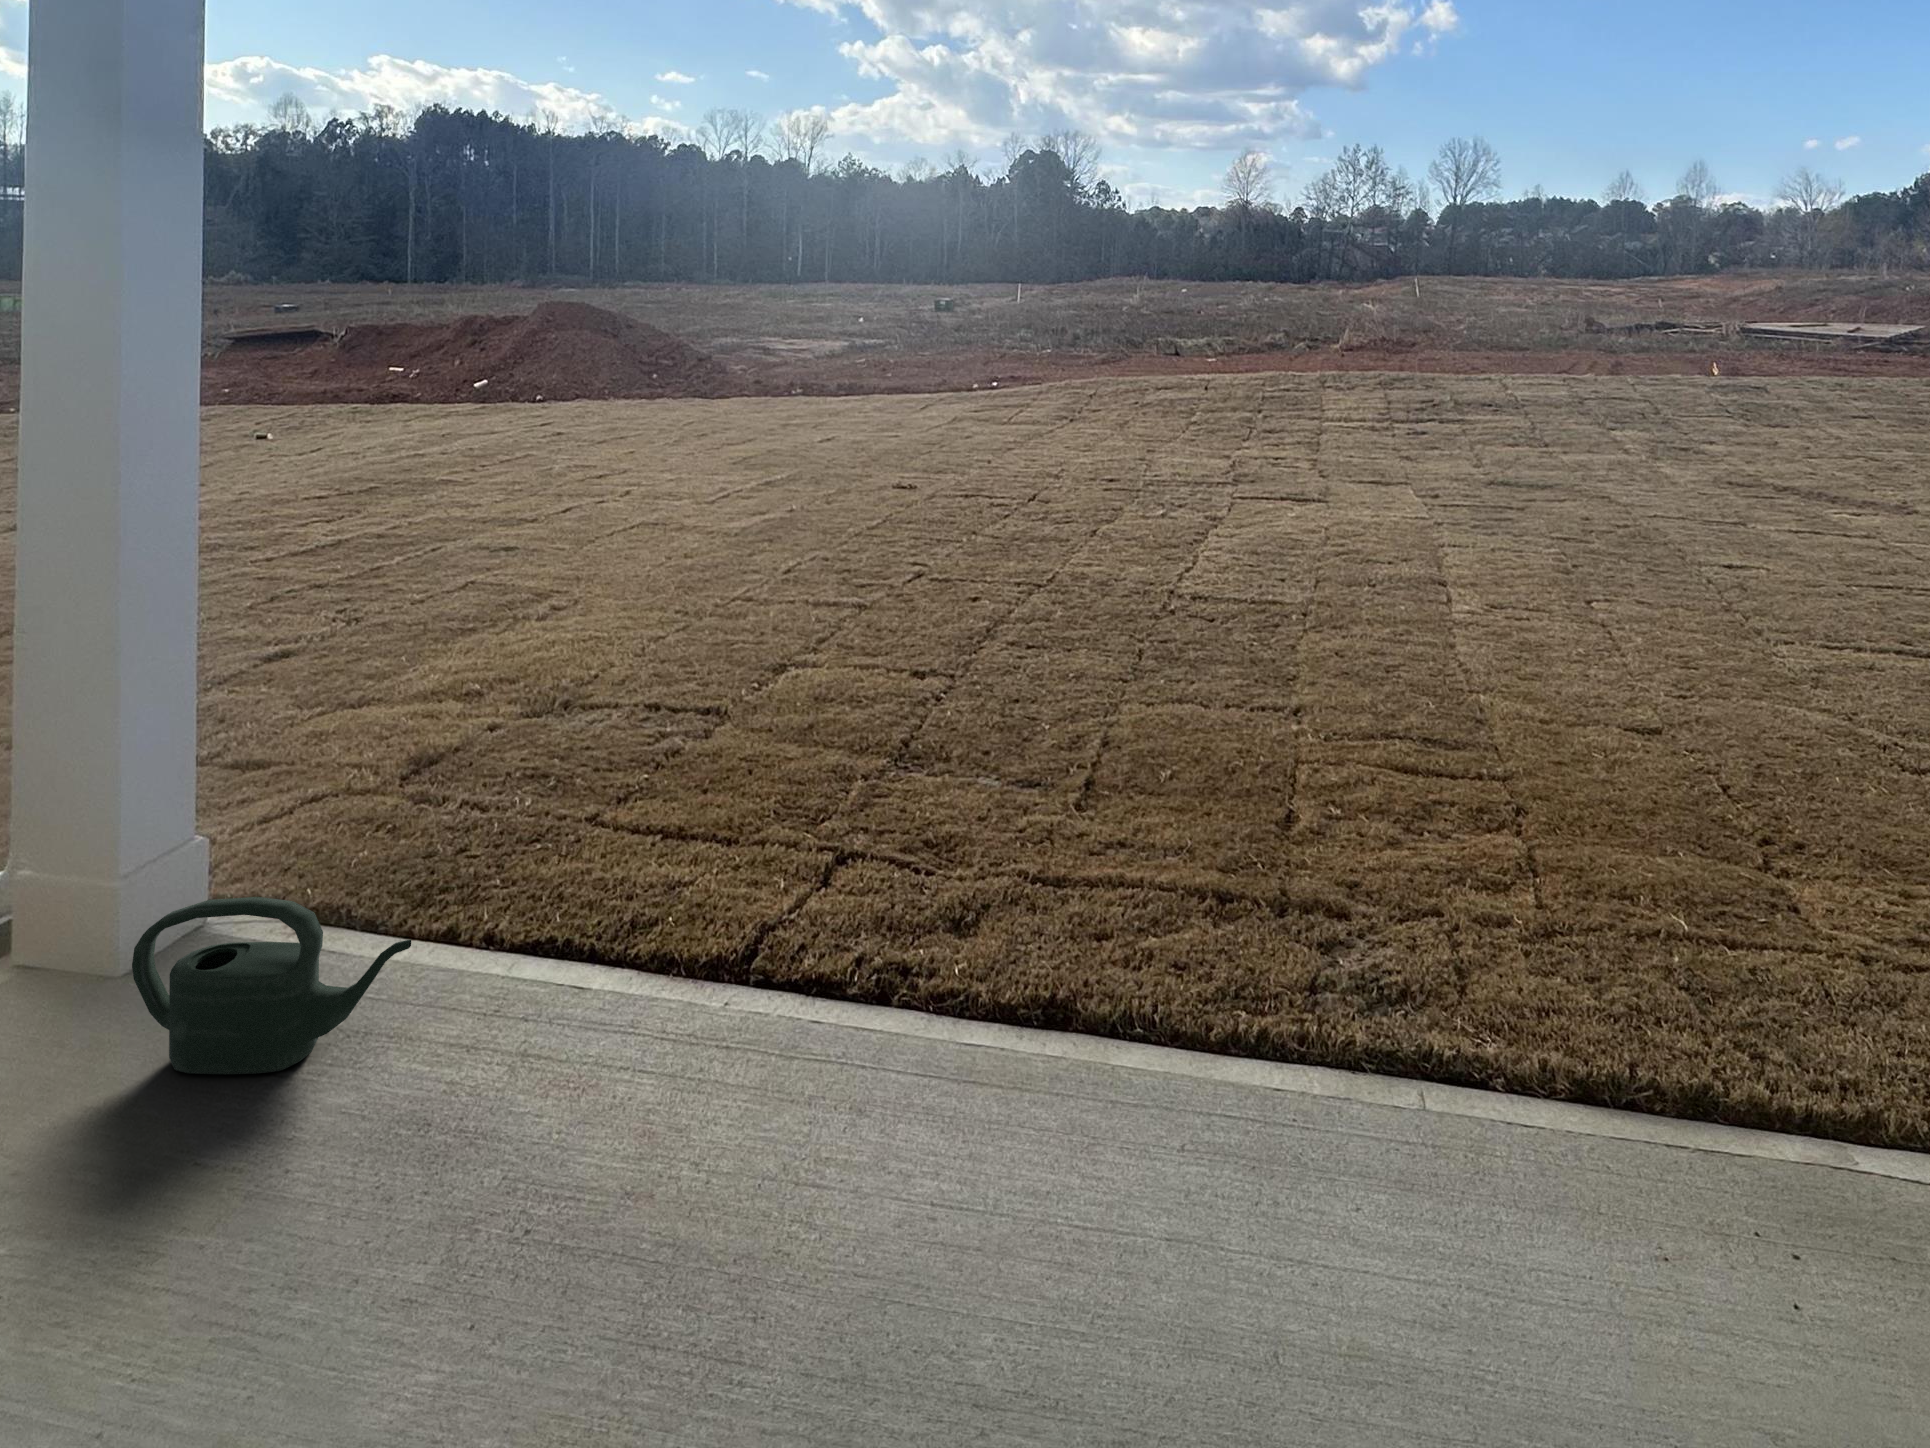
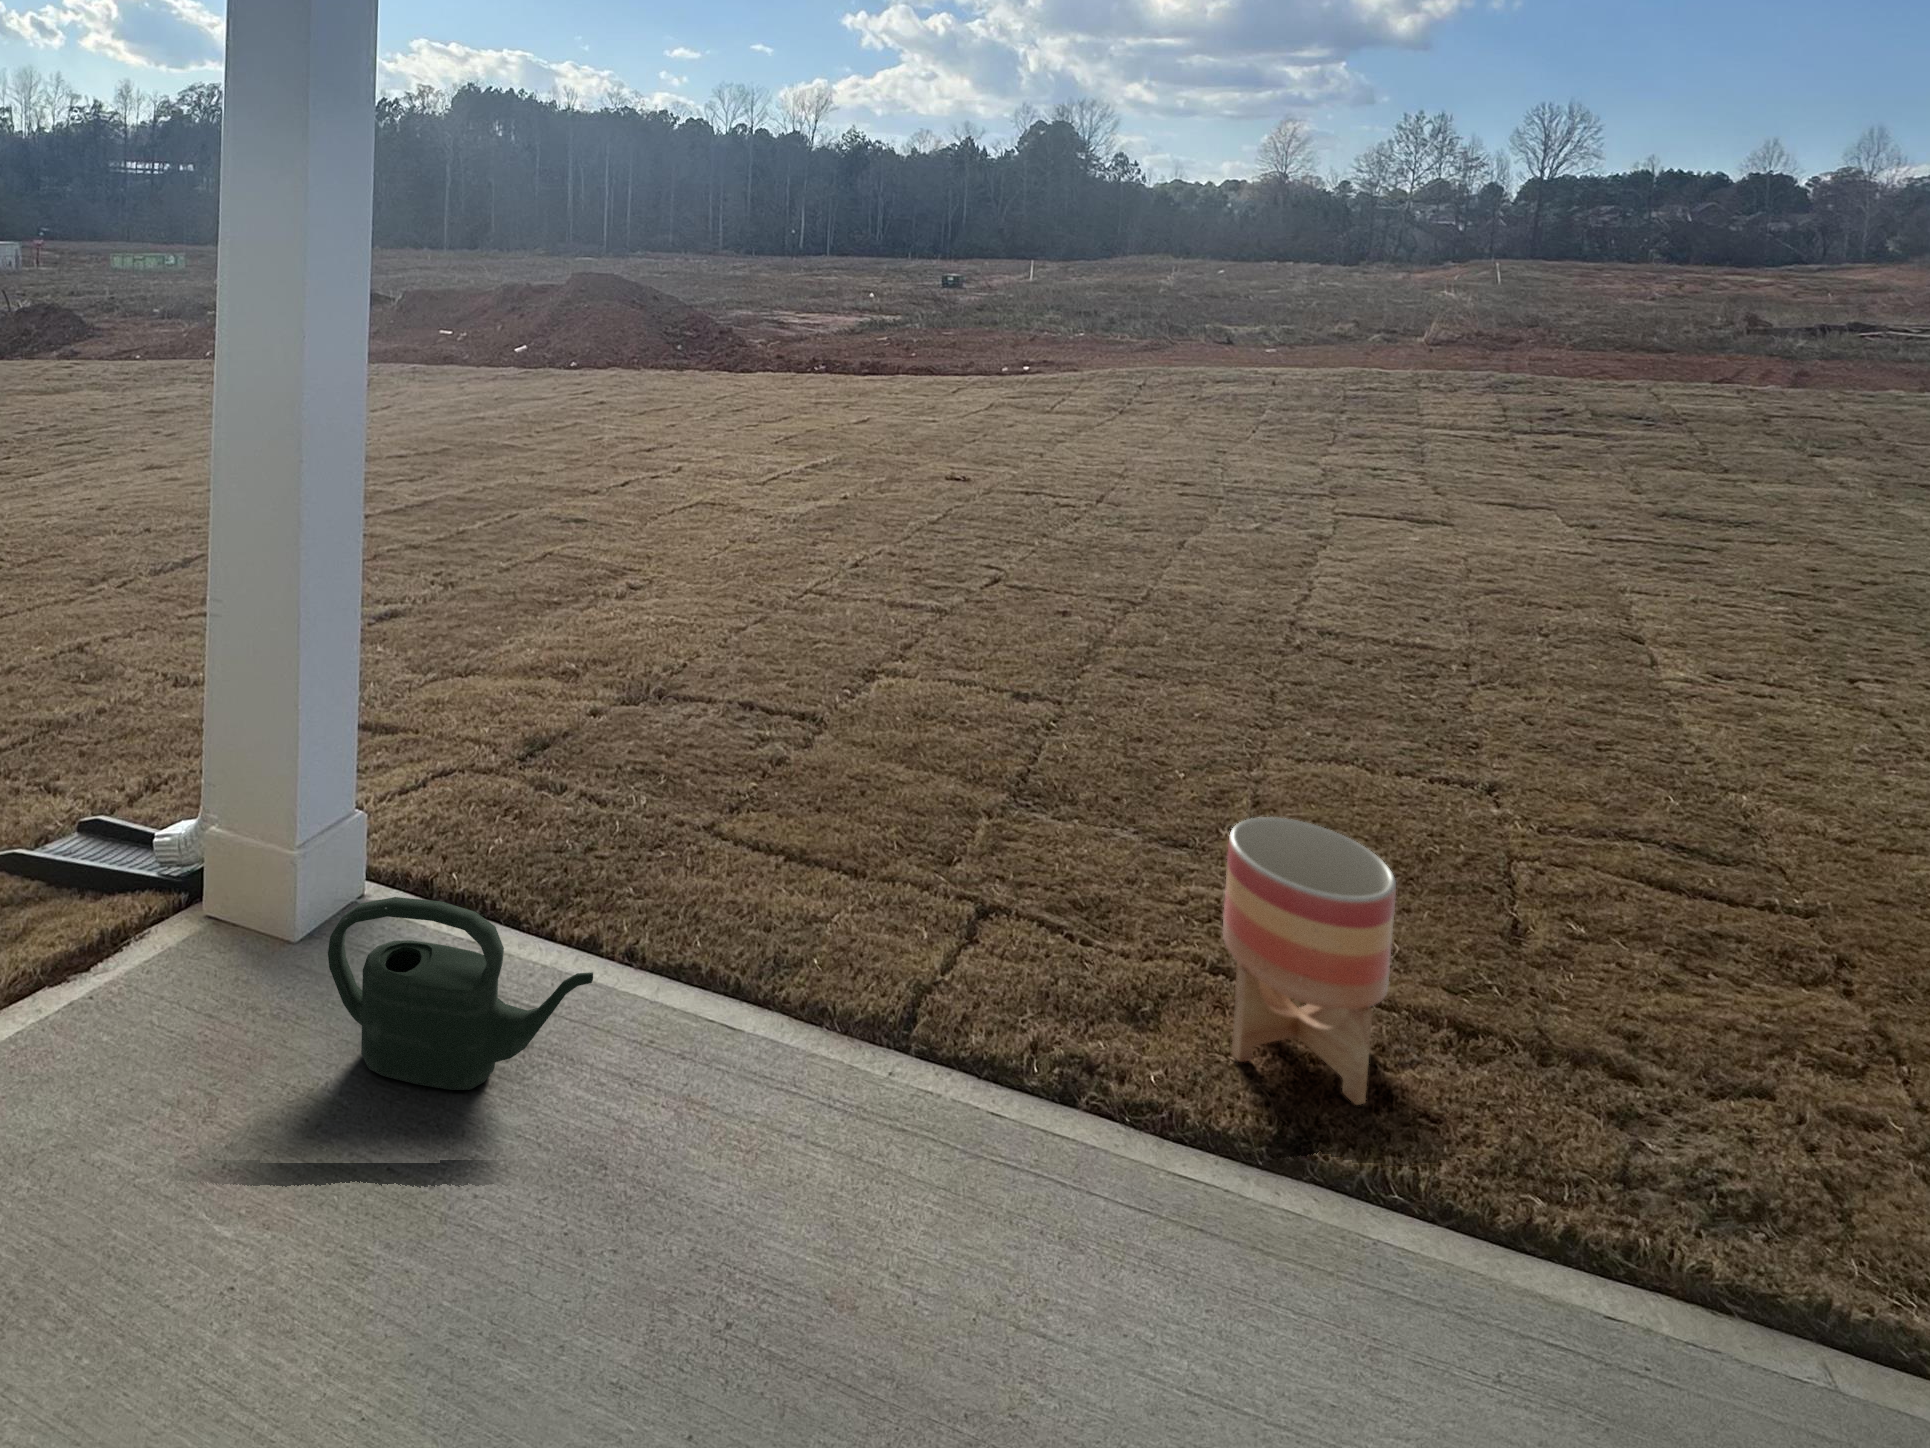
planter: none [1014,737,1132,956] -> present [1223,817,1396,1105]

